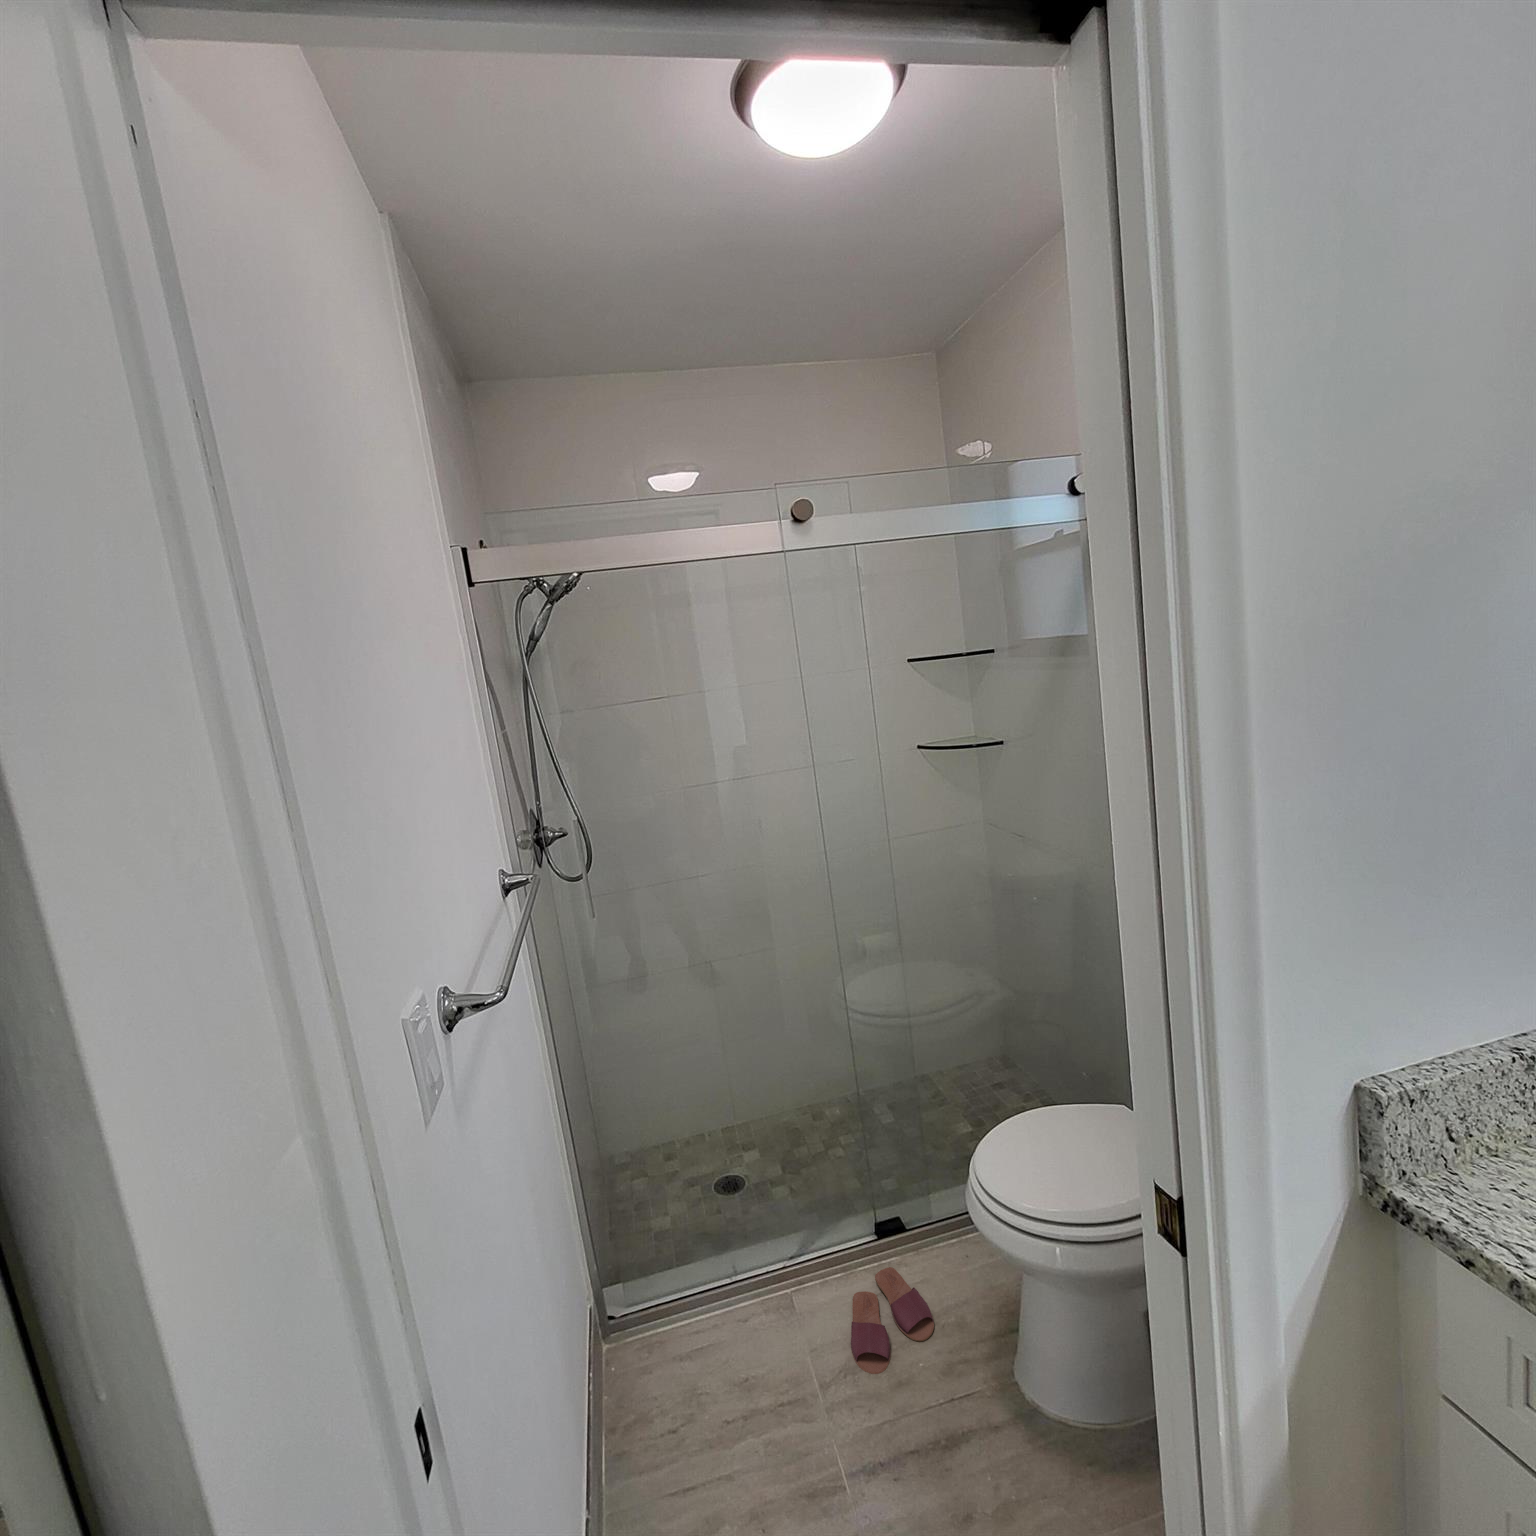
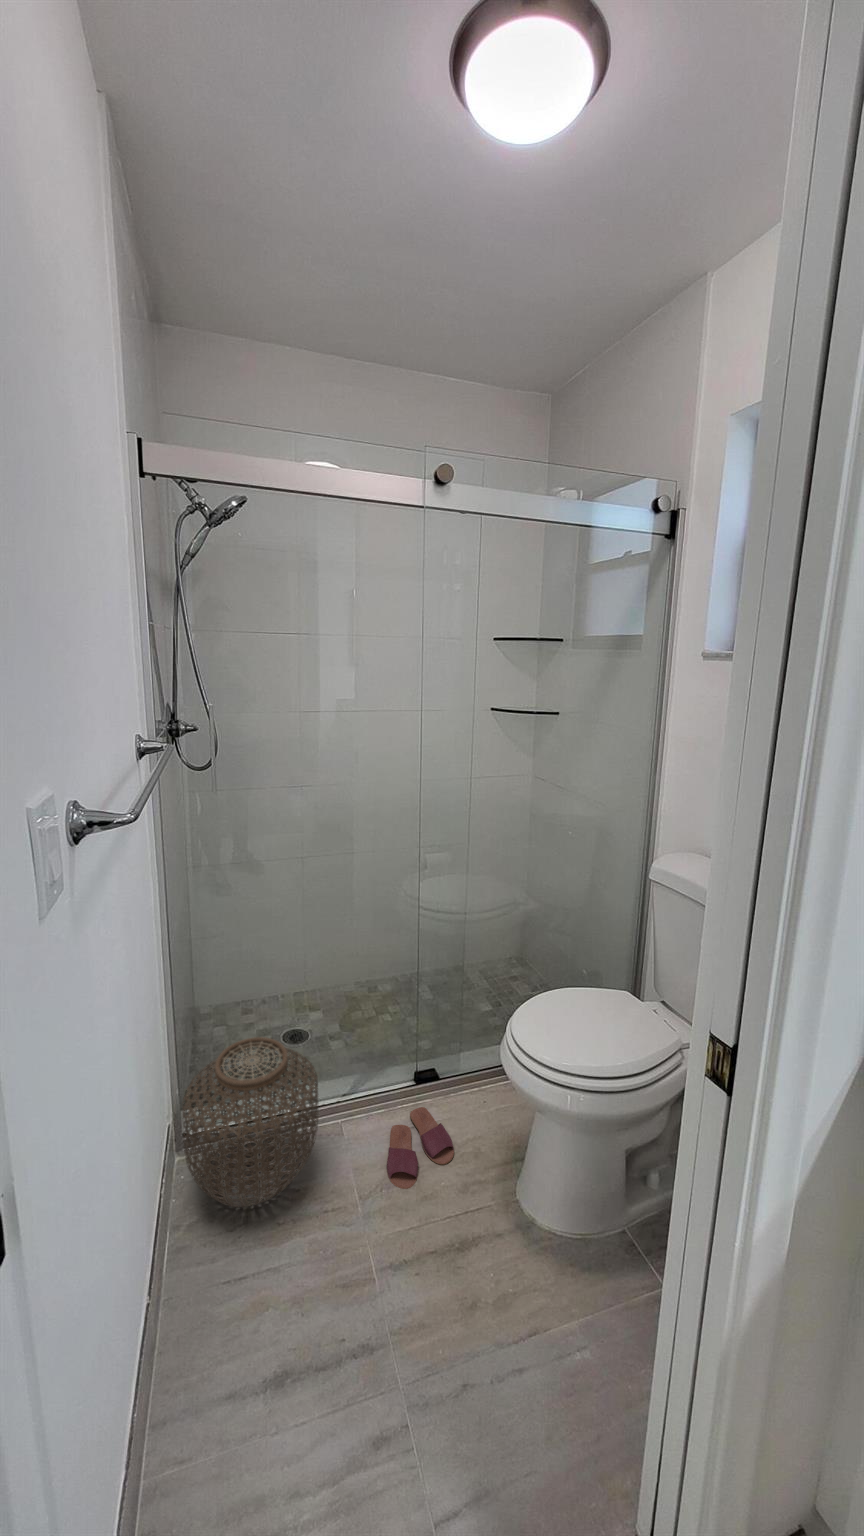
woven basket: none [600,1195,760,1403] -> present [182,1037,318,1207]

